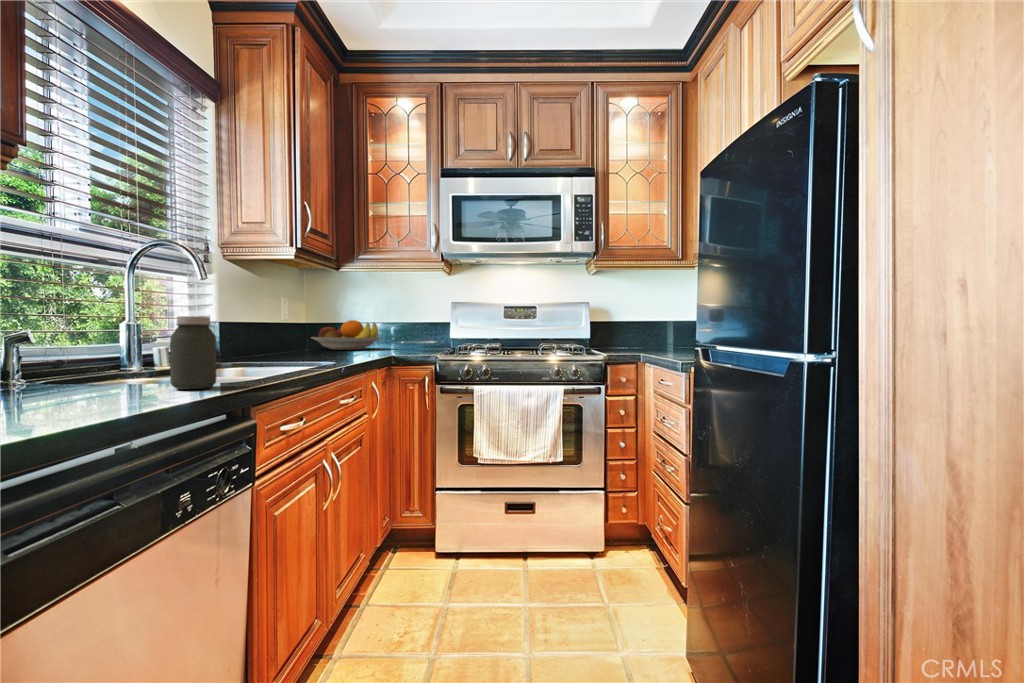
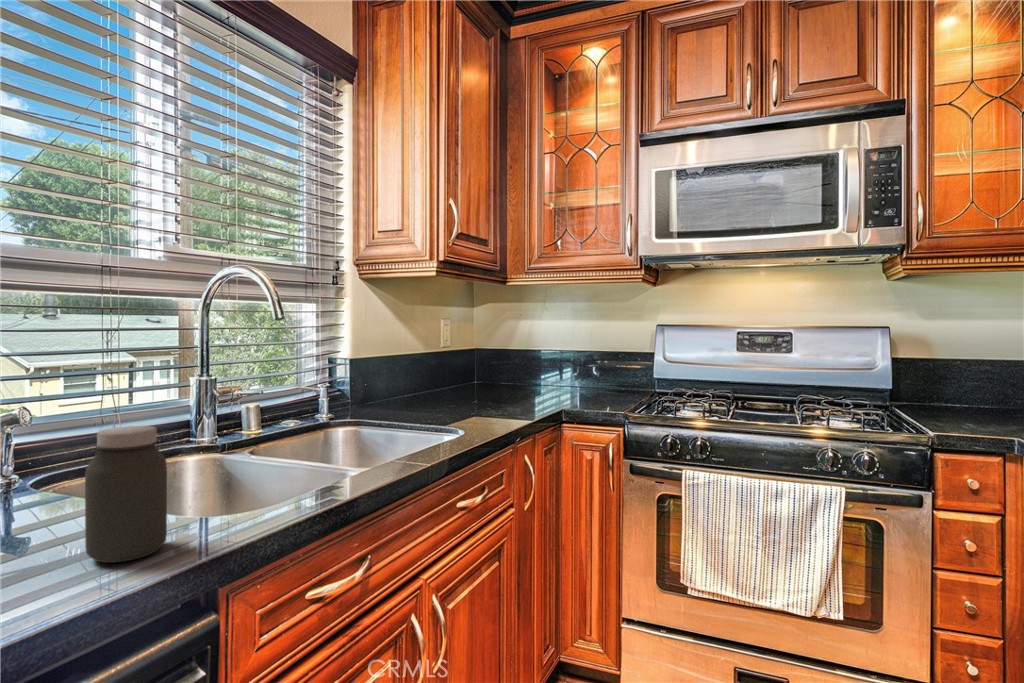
fruit bowl: present [312,320,381,350] -> none [462,358,553,398]

